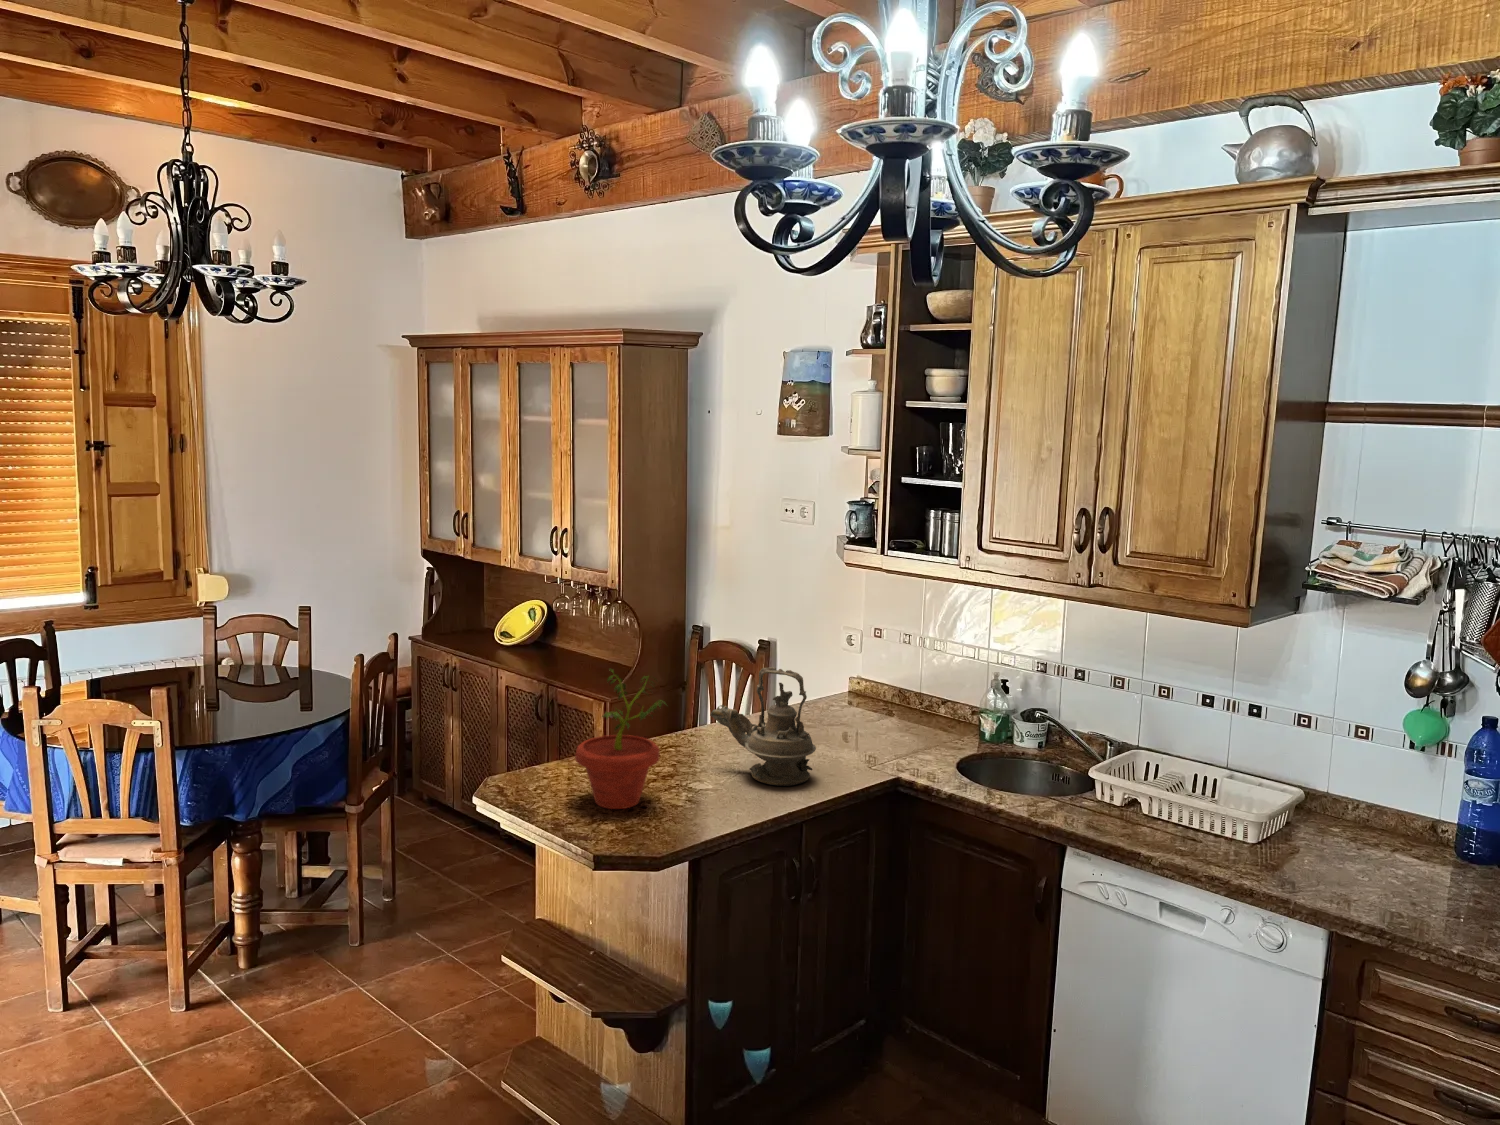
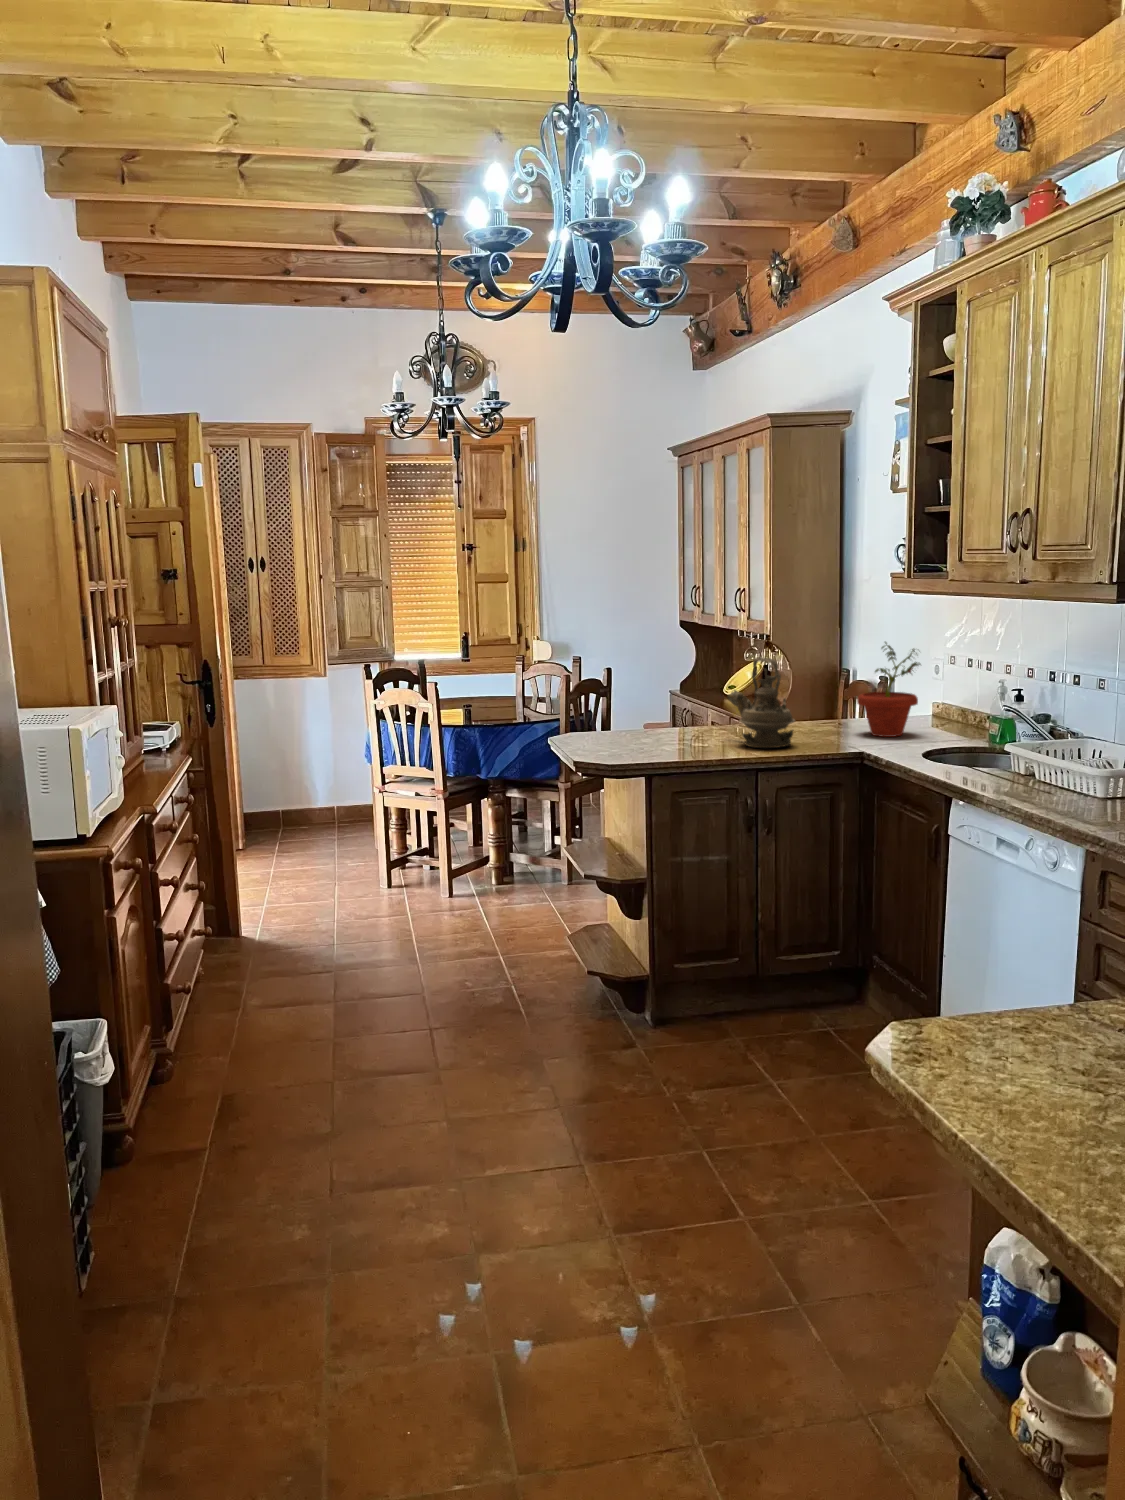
potted plant: present [575,669,666,809] -> present [857,642,921,737]

